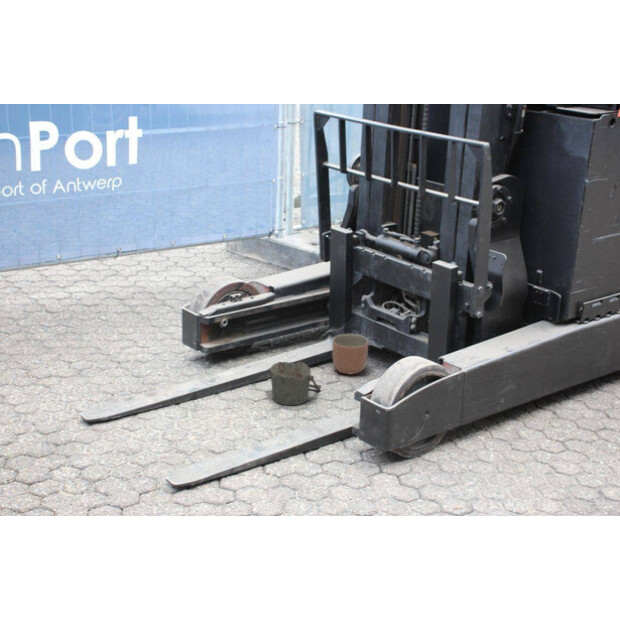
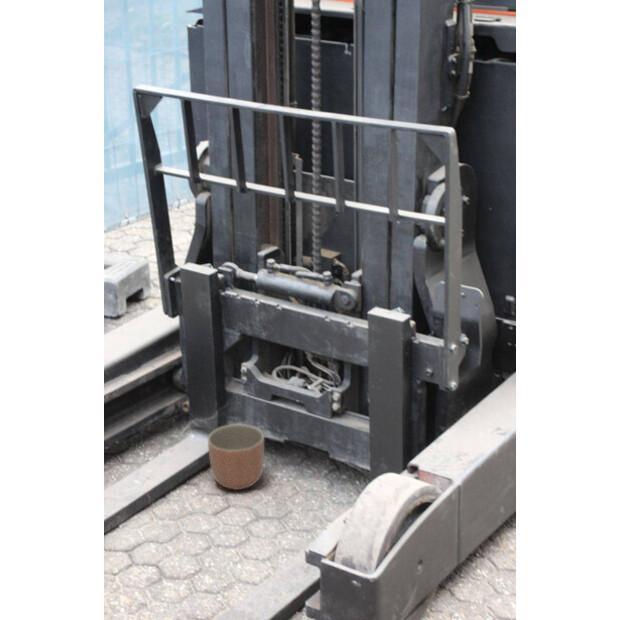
bucket: present [268,362,321,405] -> none [128,493,210,570]

